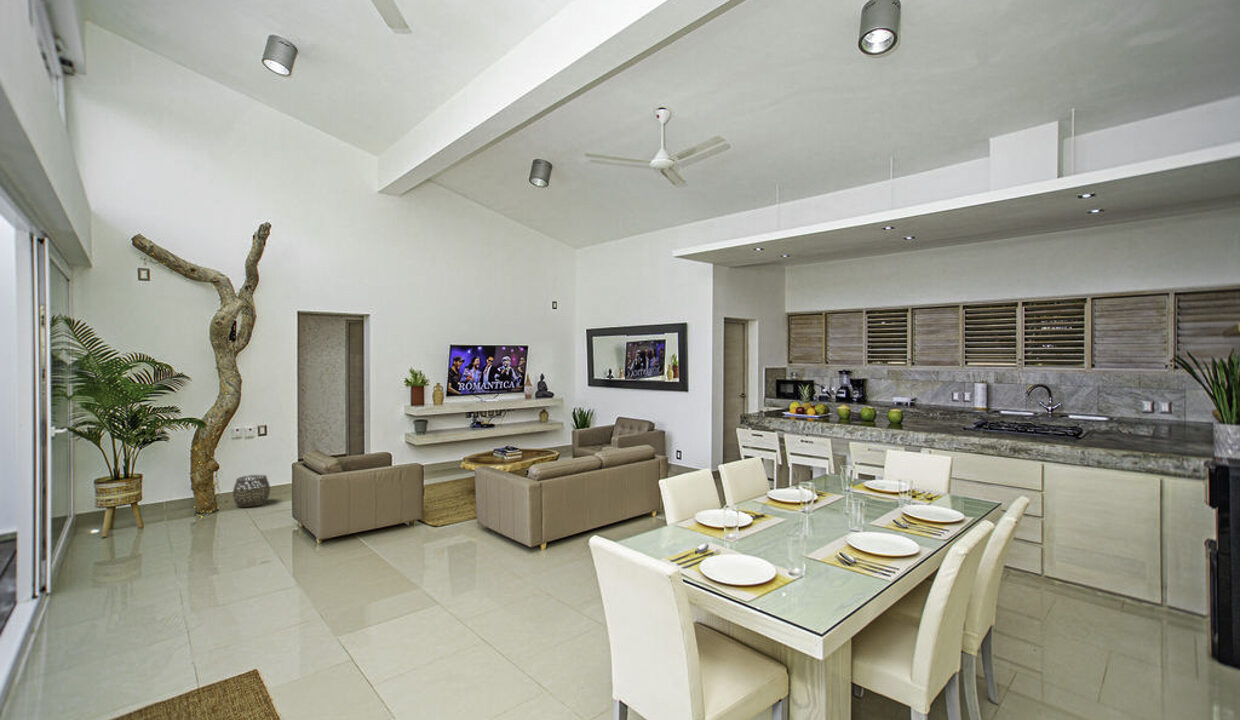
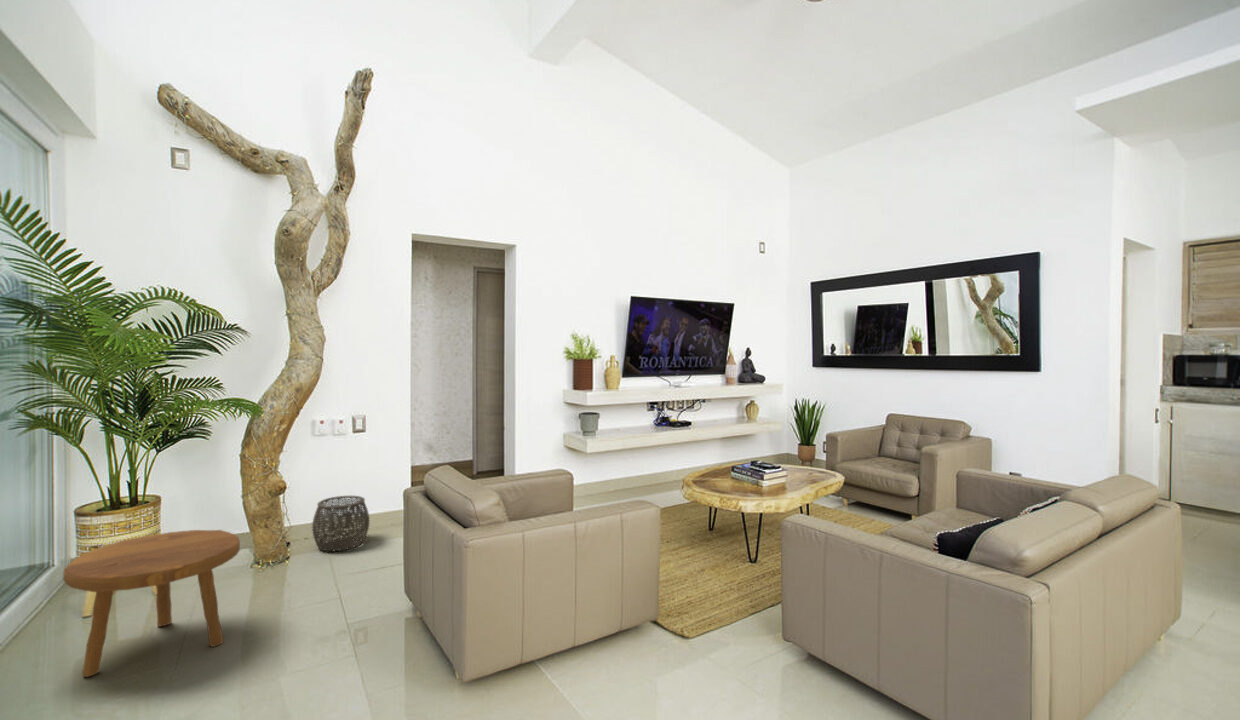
footstool: none [110,488,199,555] -> present [63,530,240,677]

